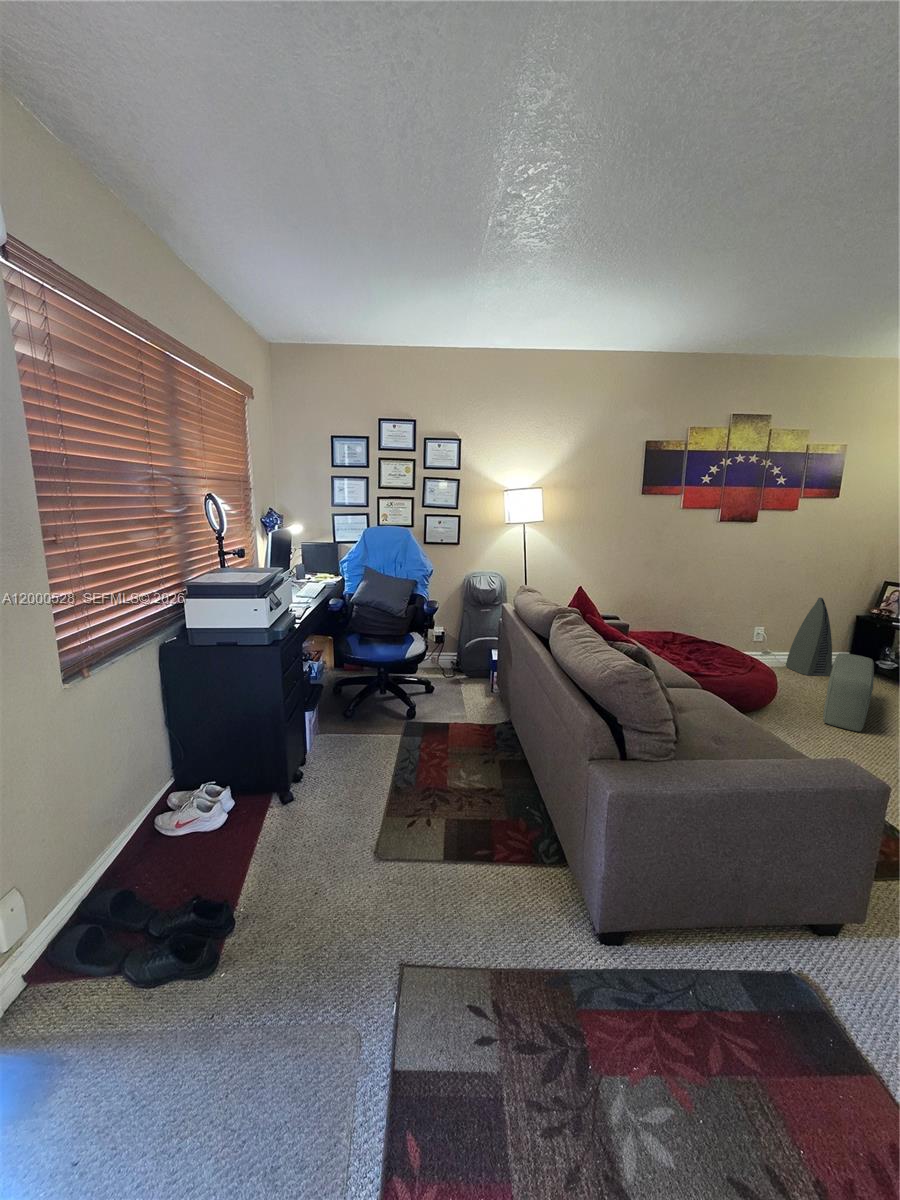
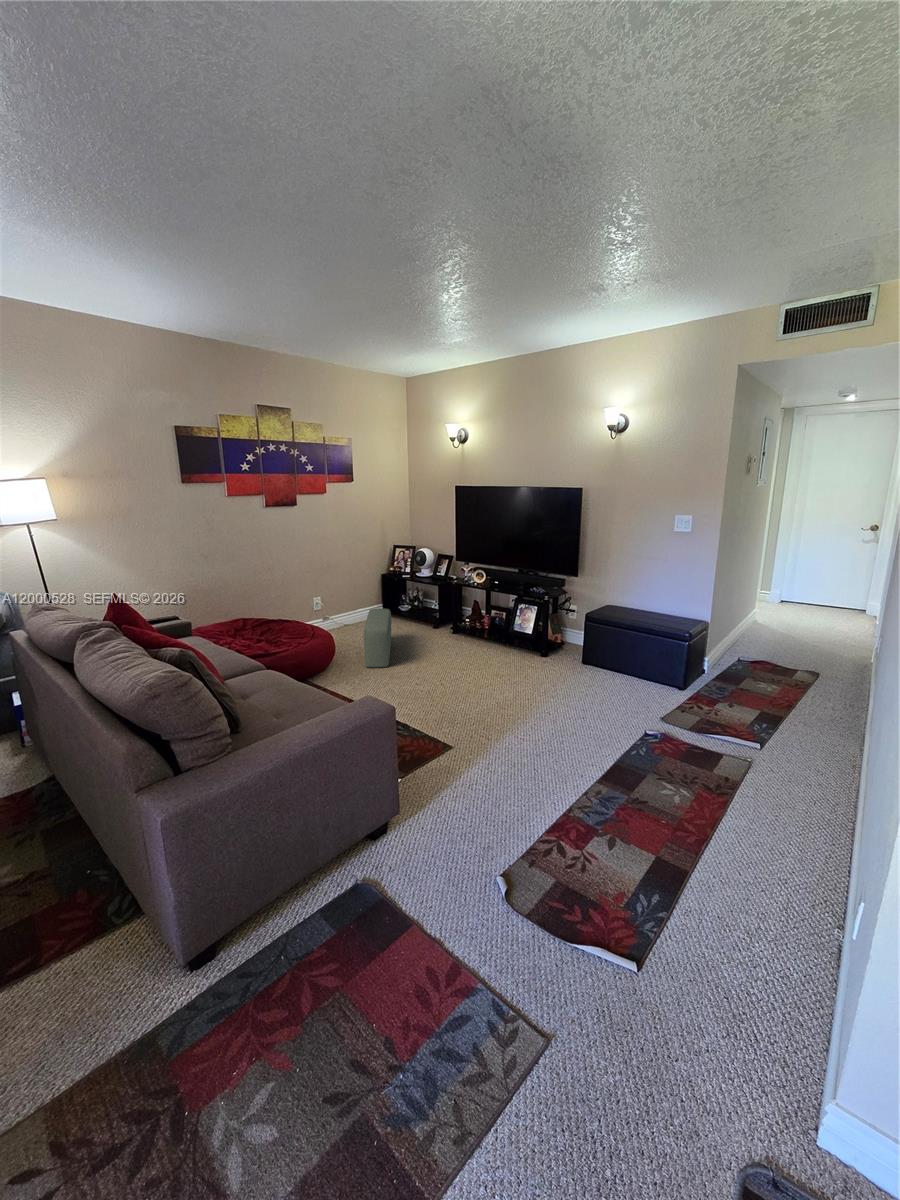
air purifier: present [786,598,832,676] -> none [341,566,371,631]

